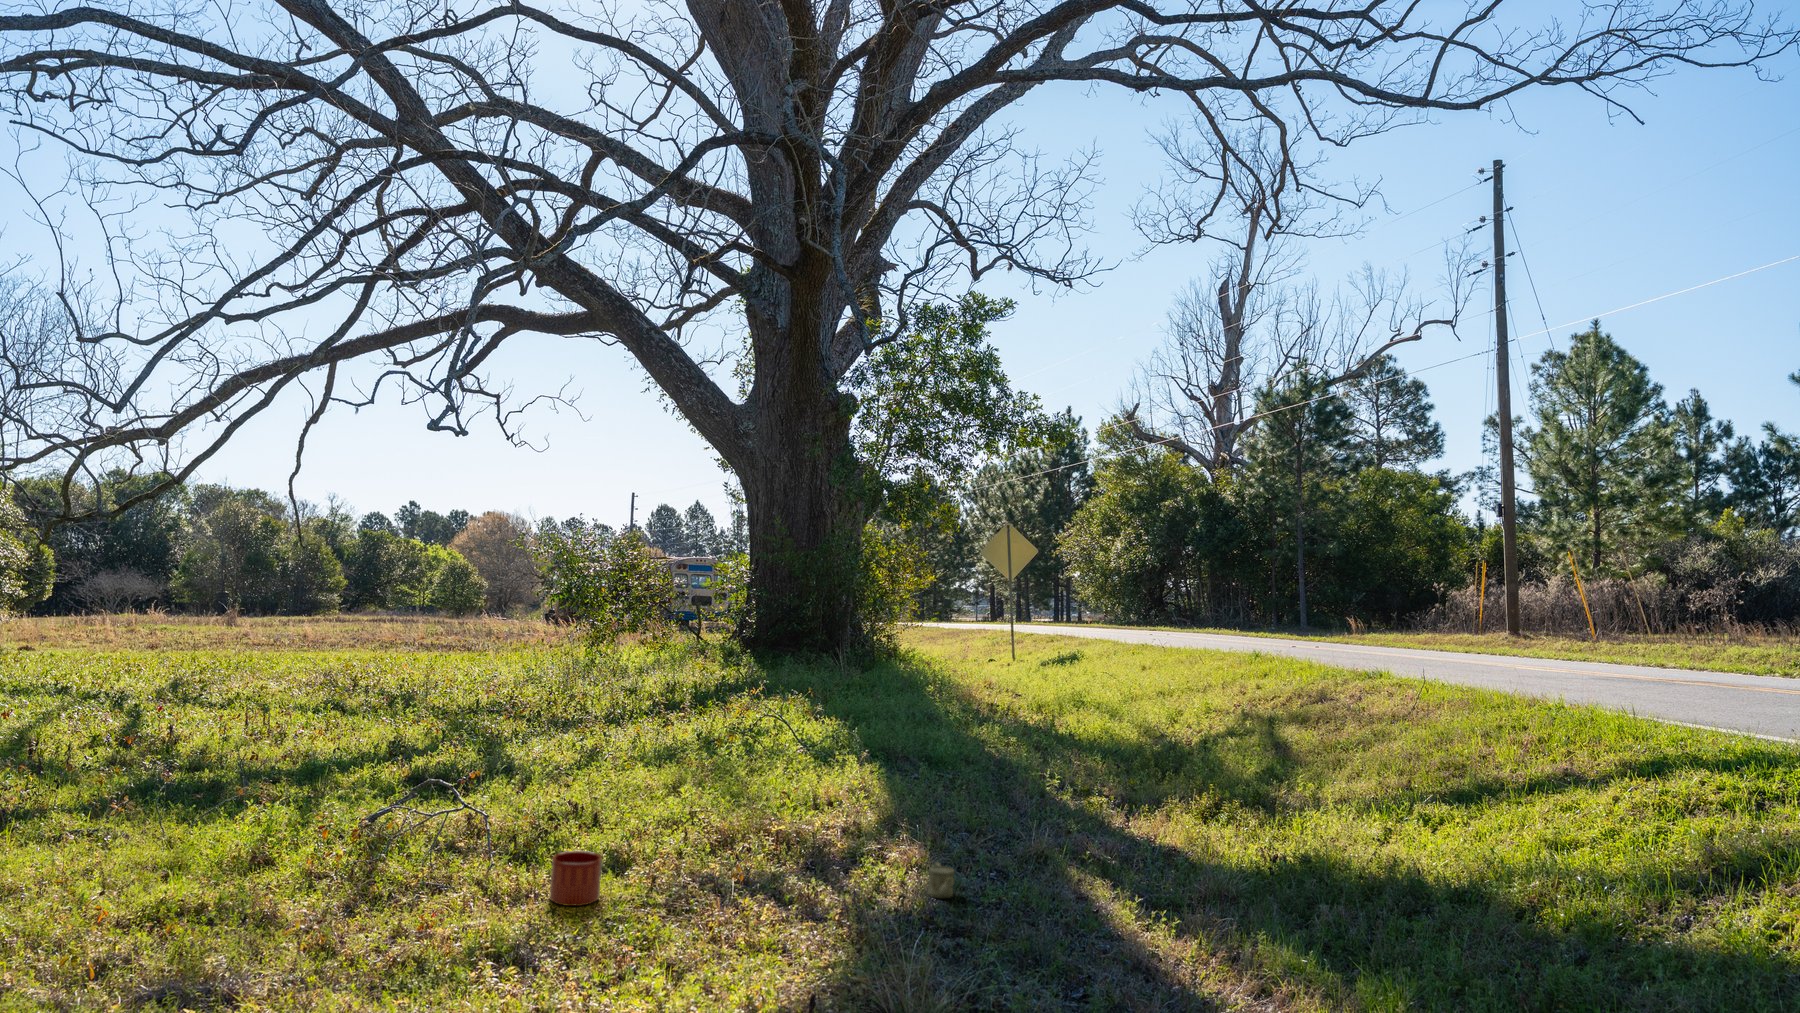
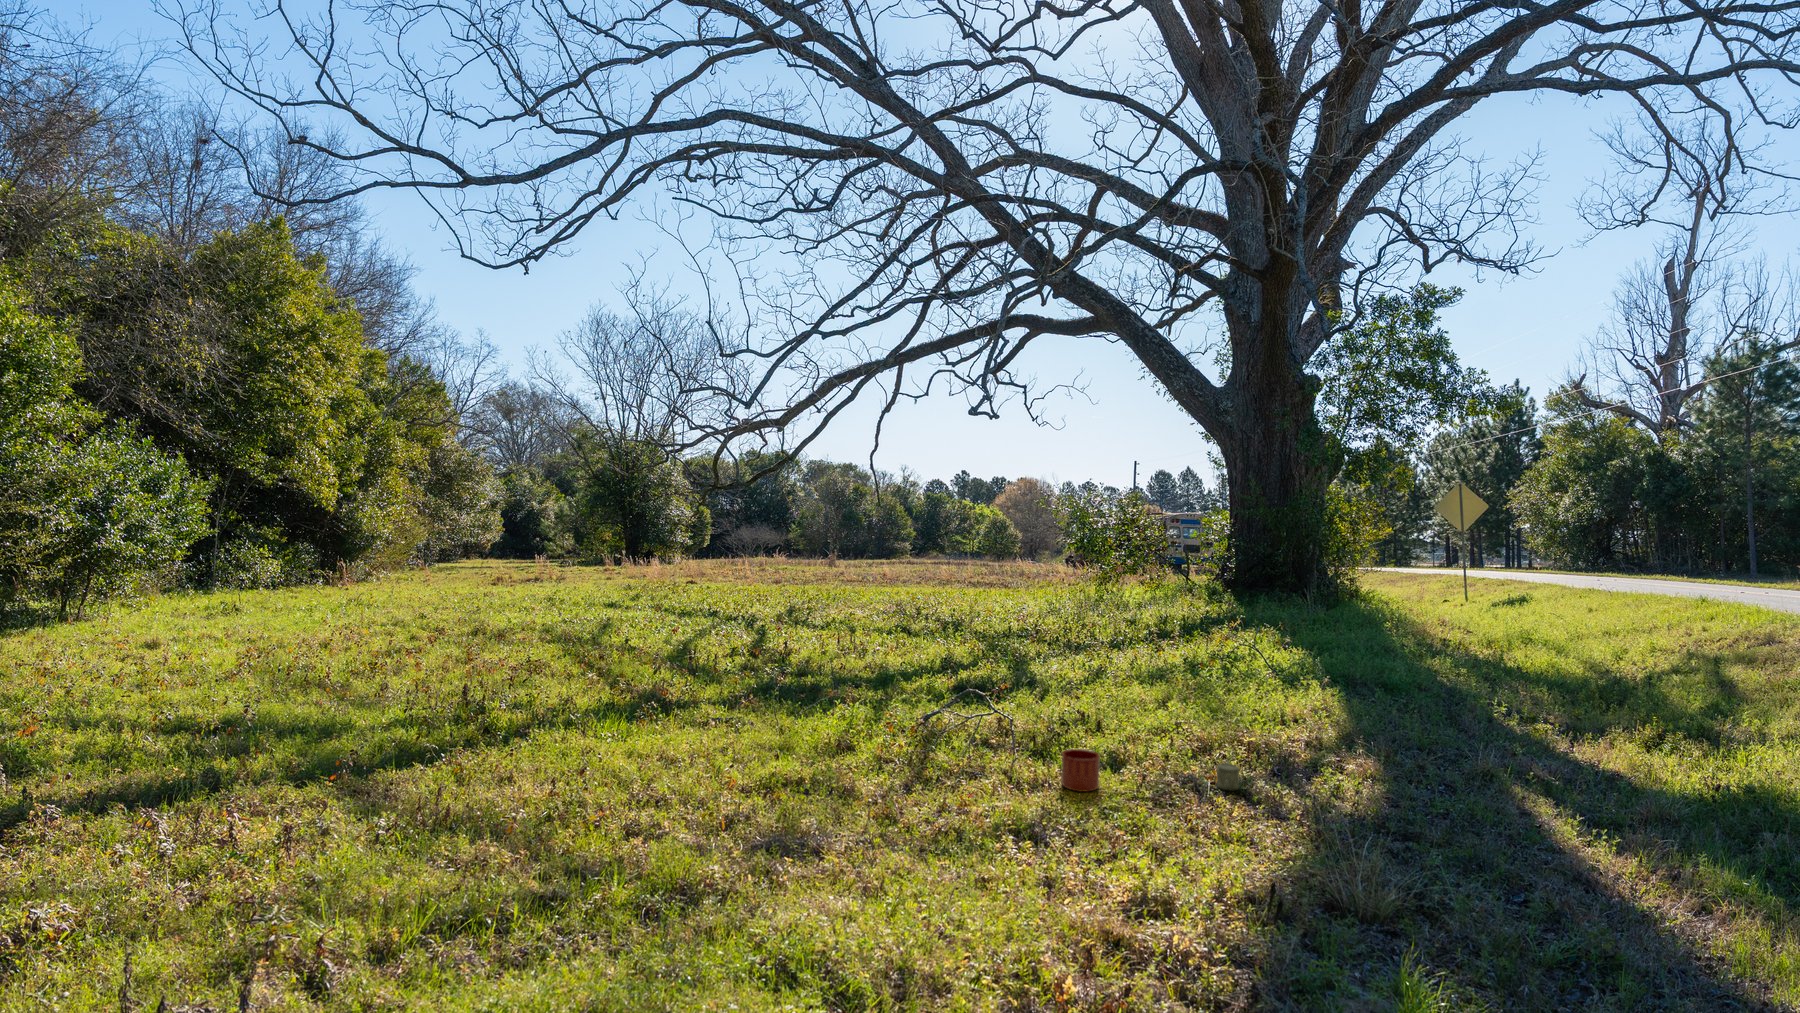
watering can: present [928,862,954,898] -> present [1217,761,1239,790]

